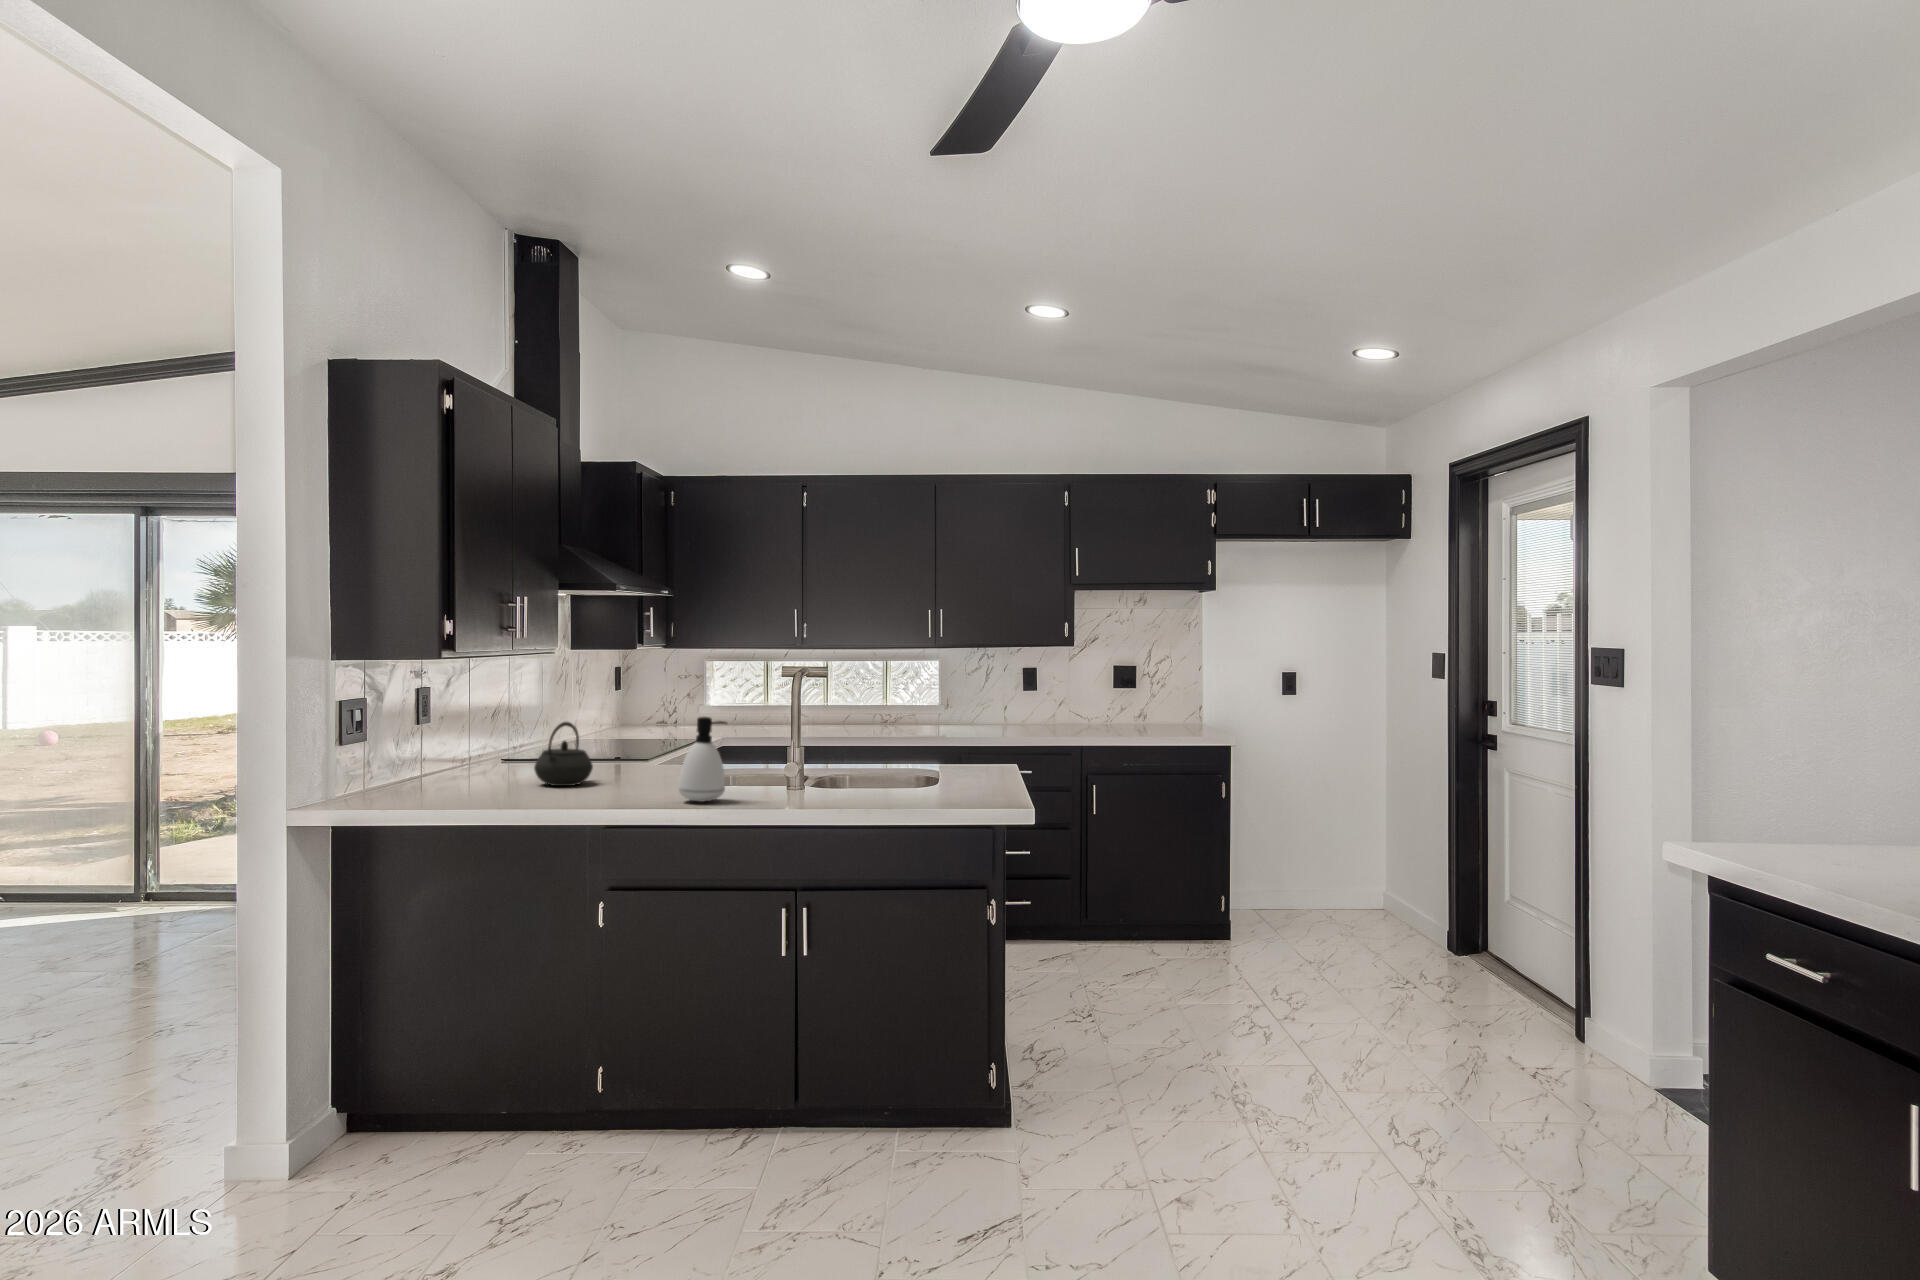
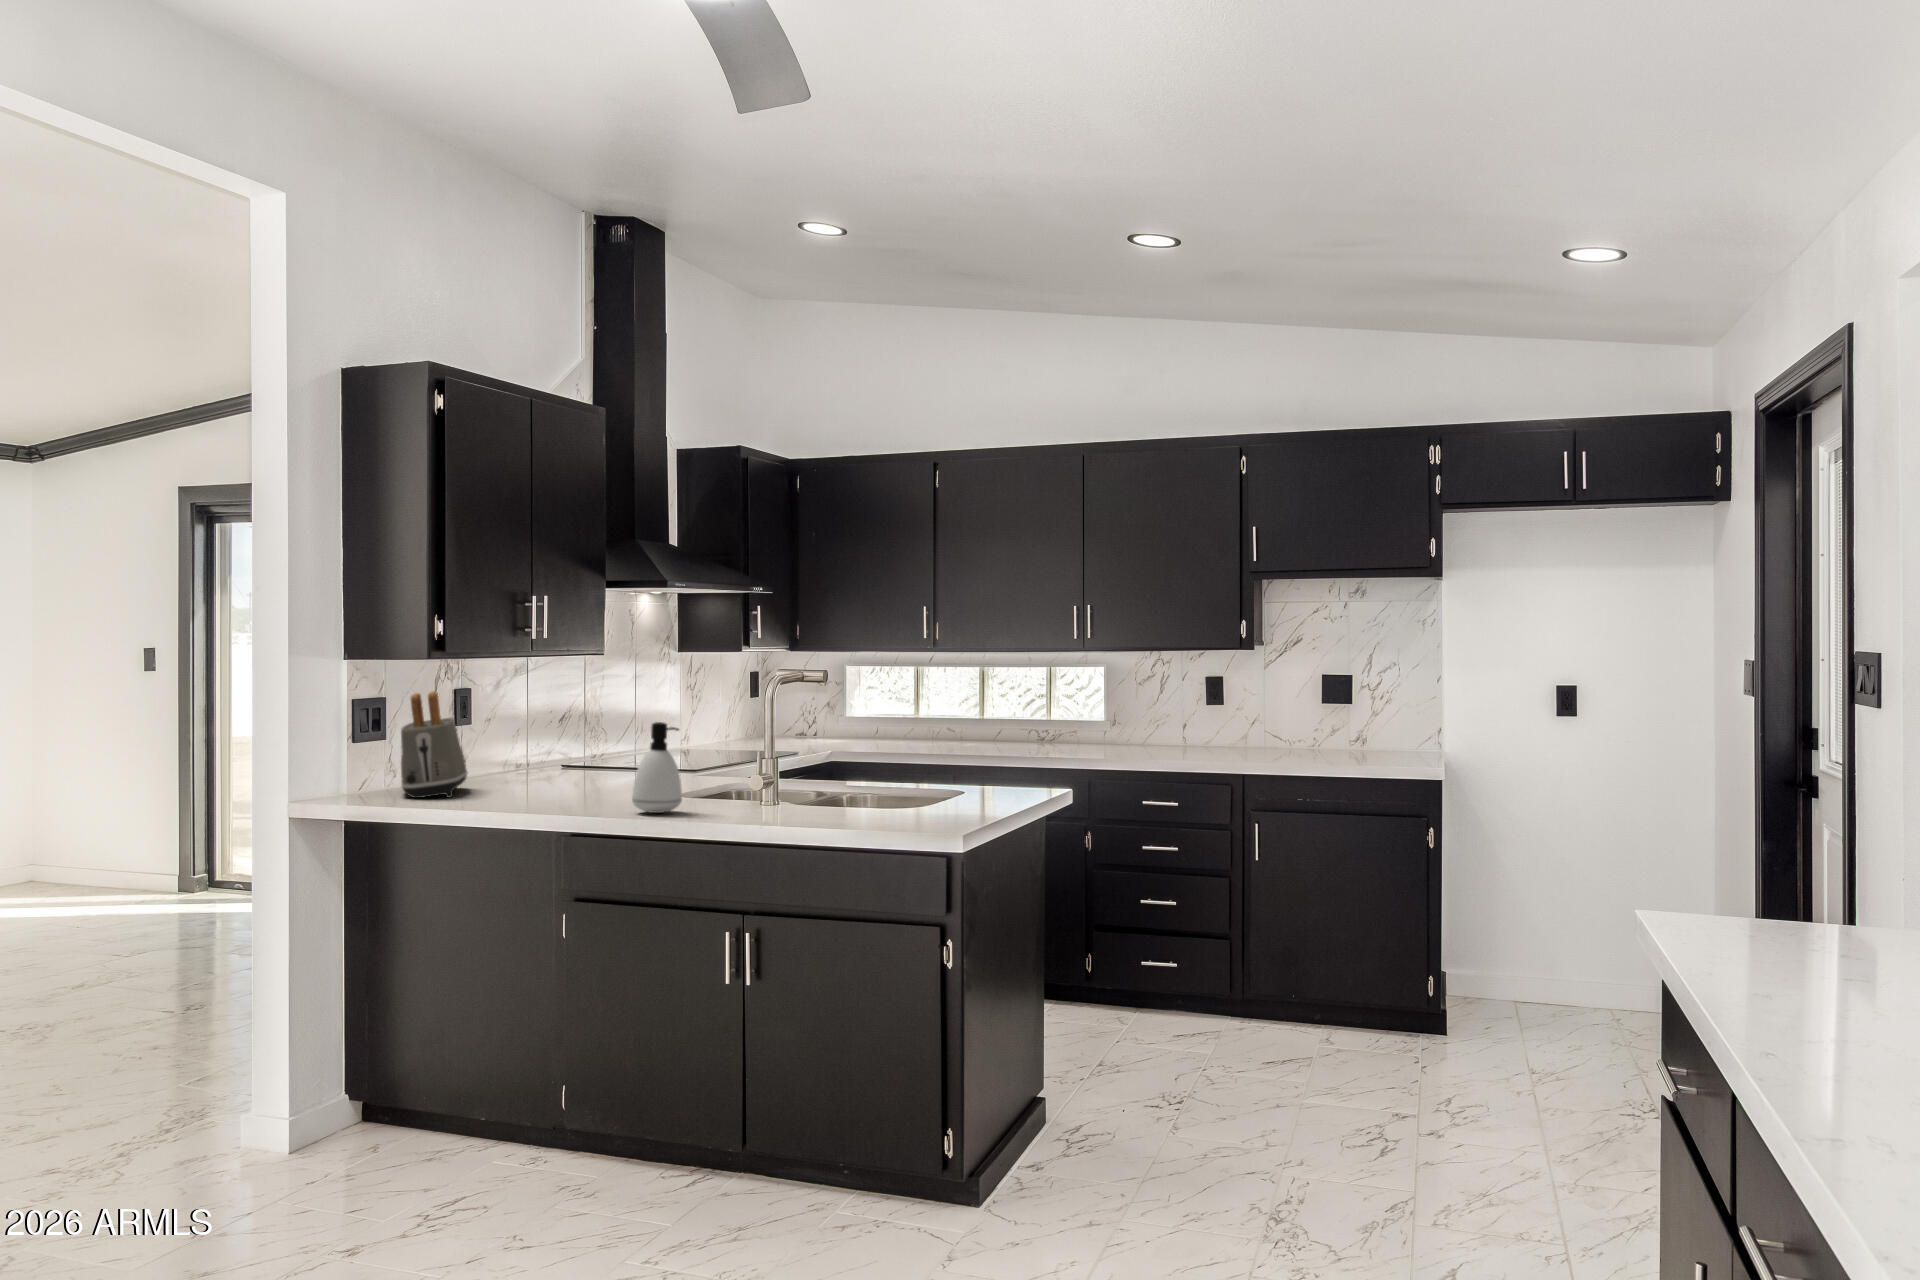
toaster: none [400,690,470,798] -> present [401,691,468,798]
kettle: present [534,722,593,786] -> none [536,726,597,793]

